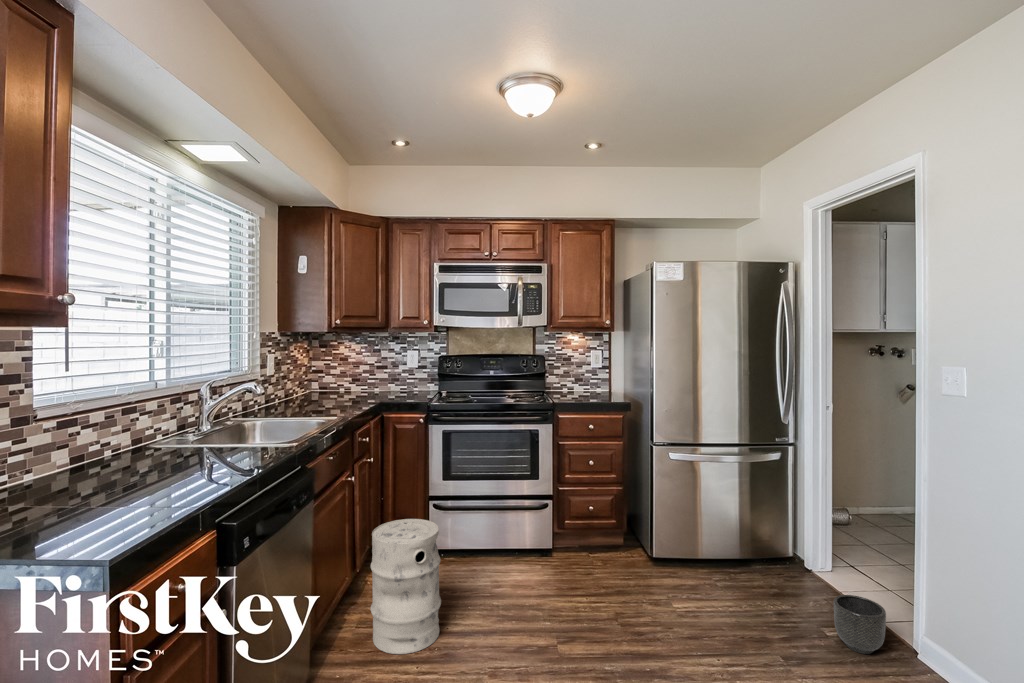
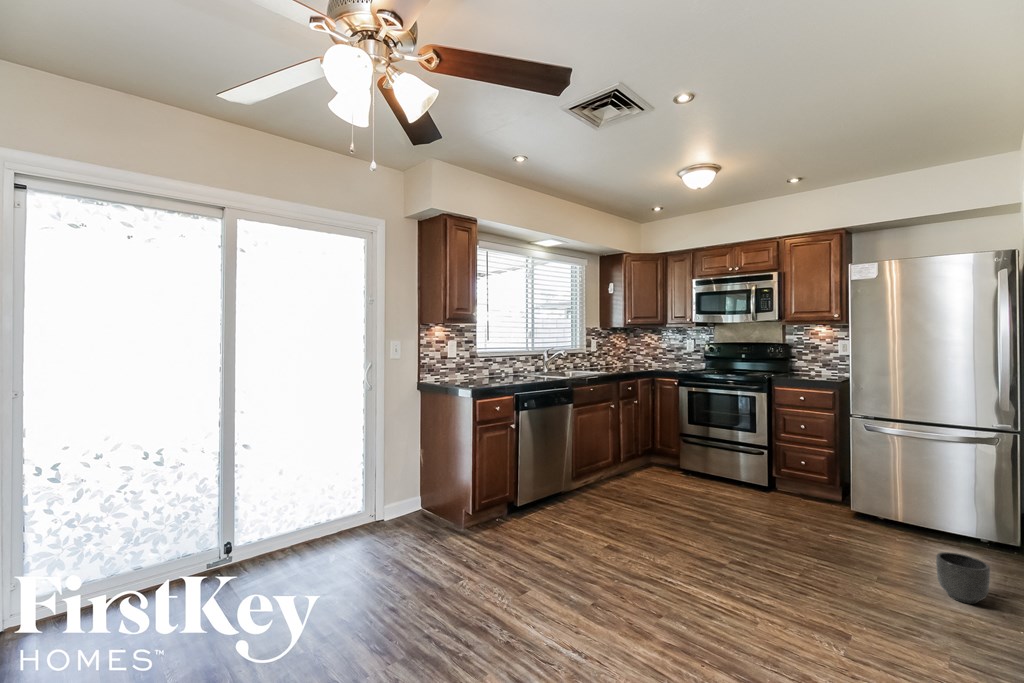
trash can: present [371,519,441,654] -> none [609,432,648,500]

